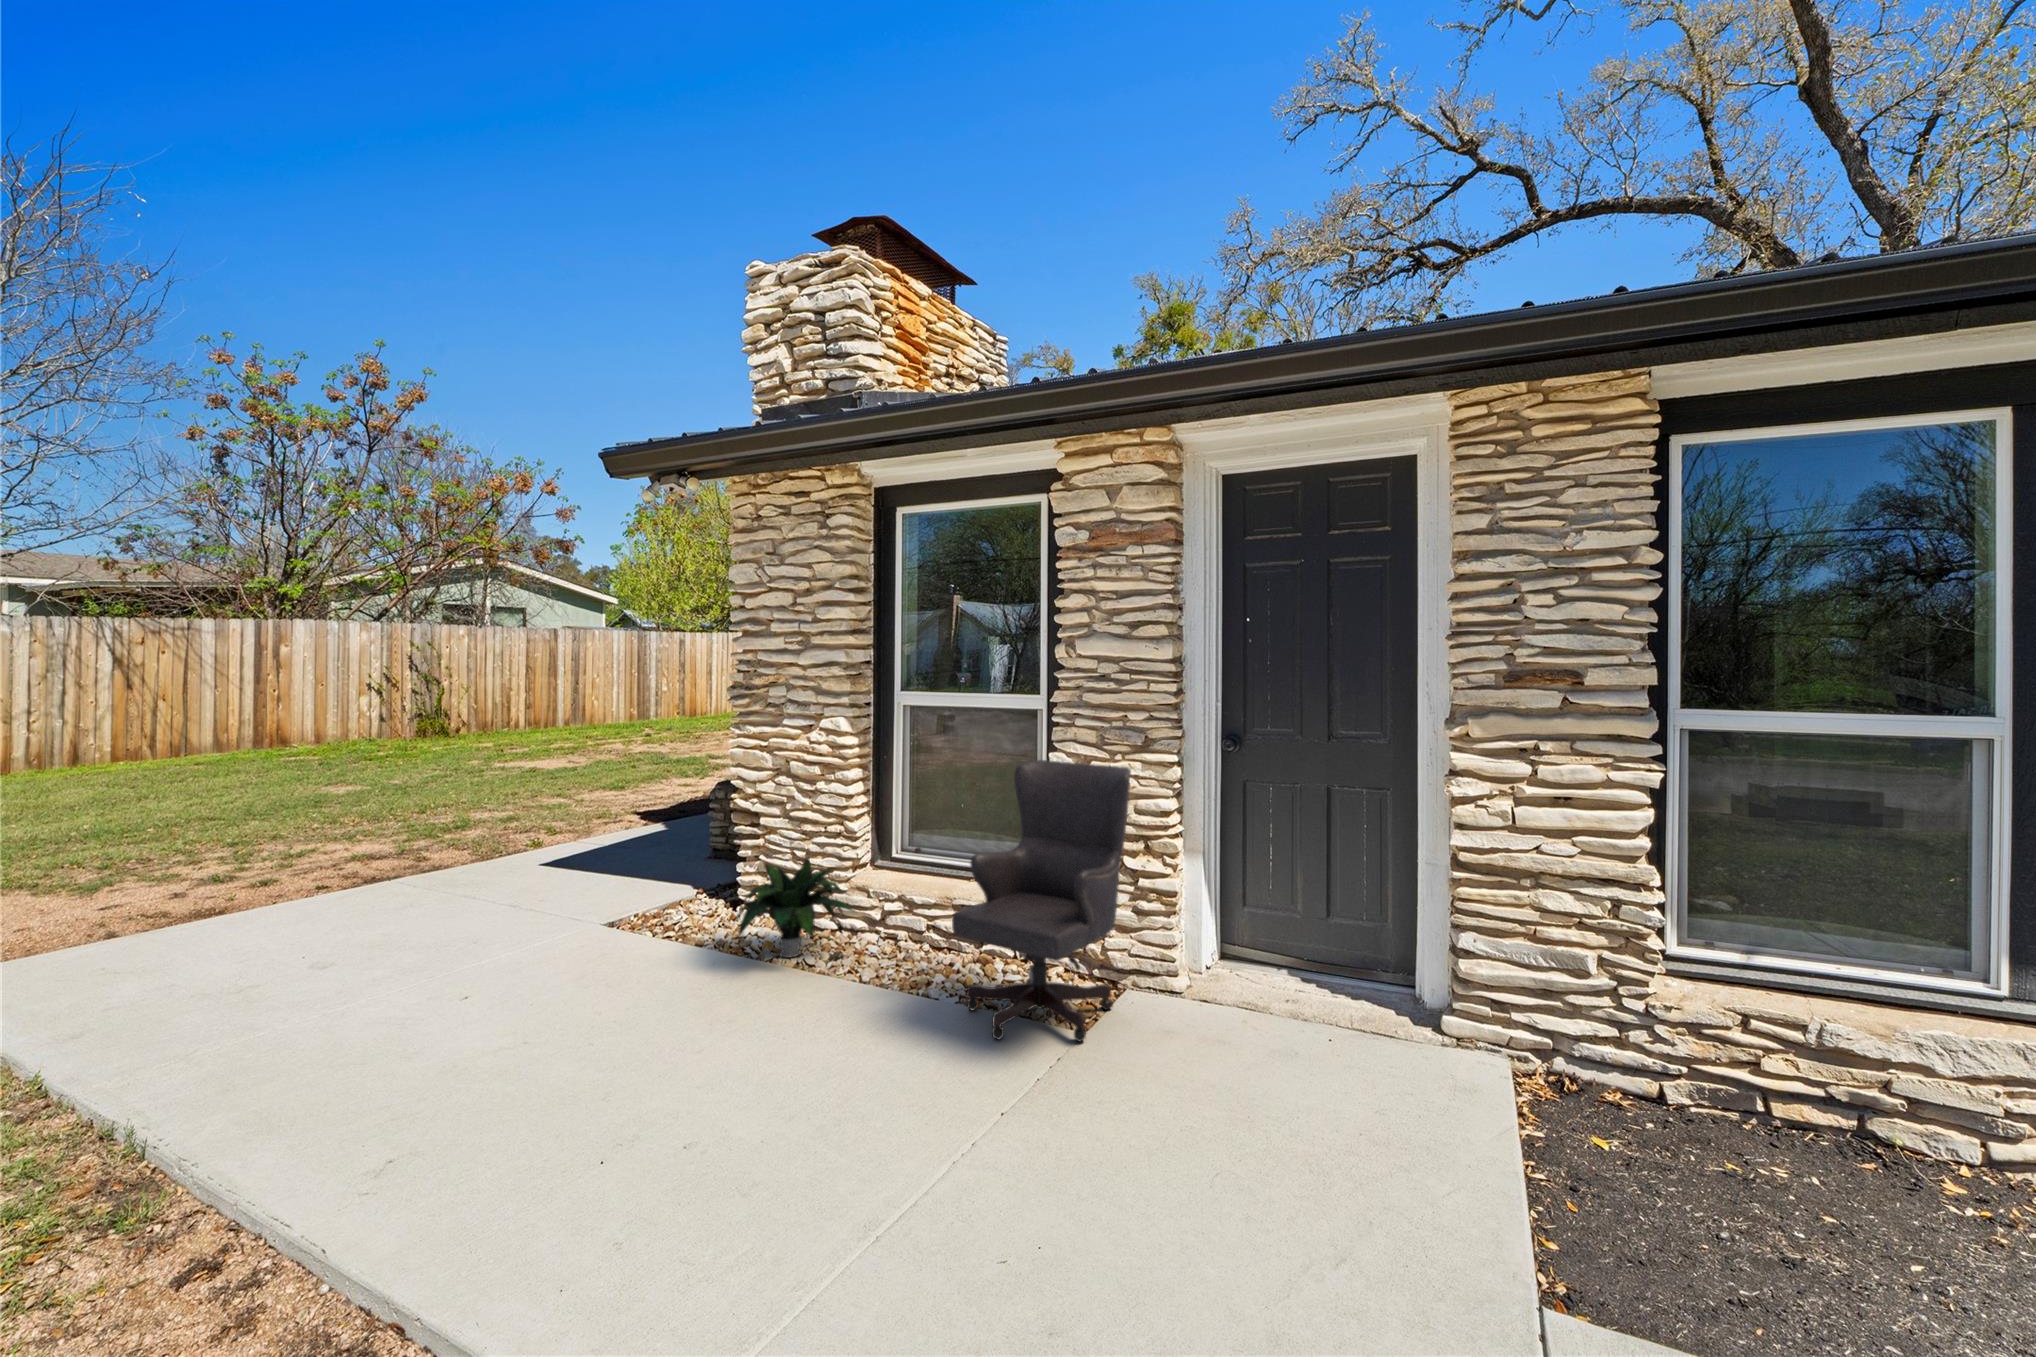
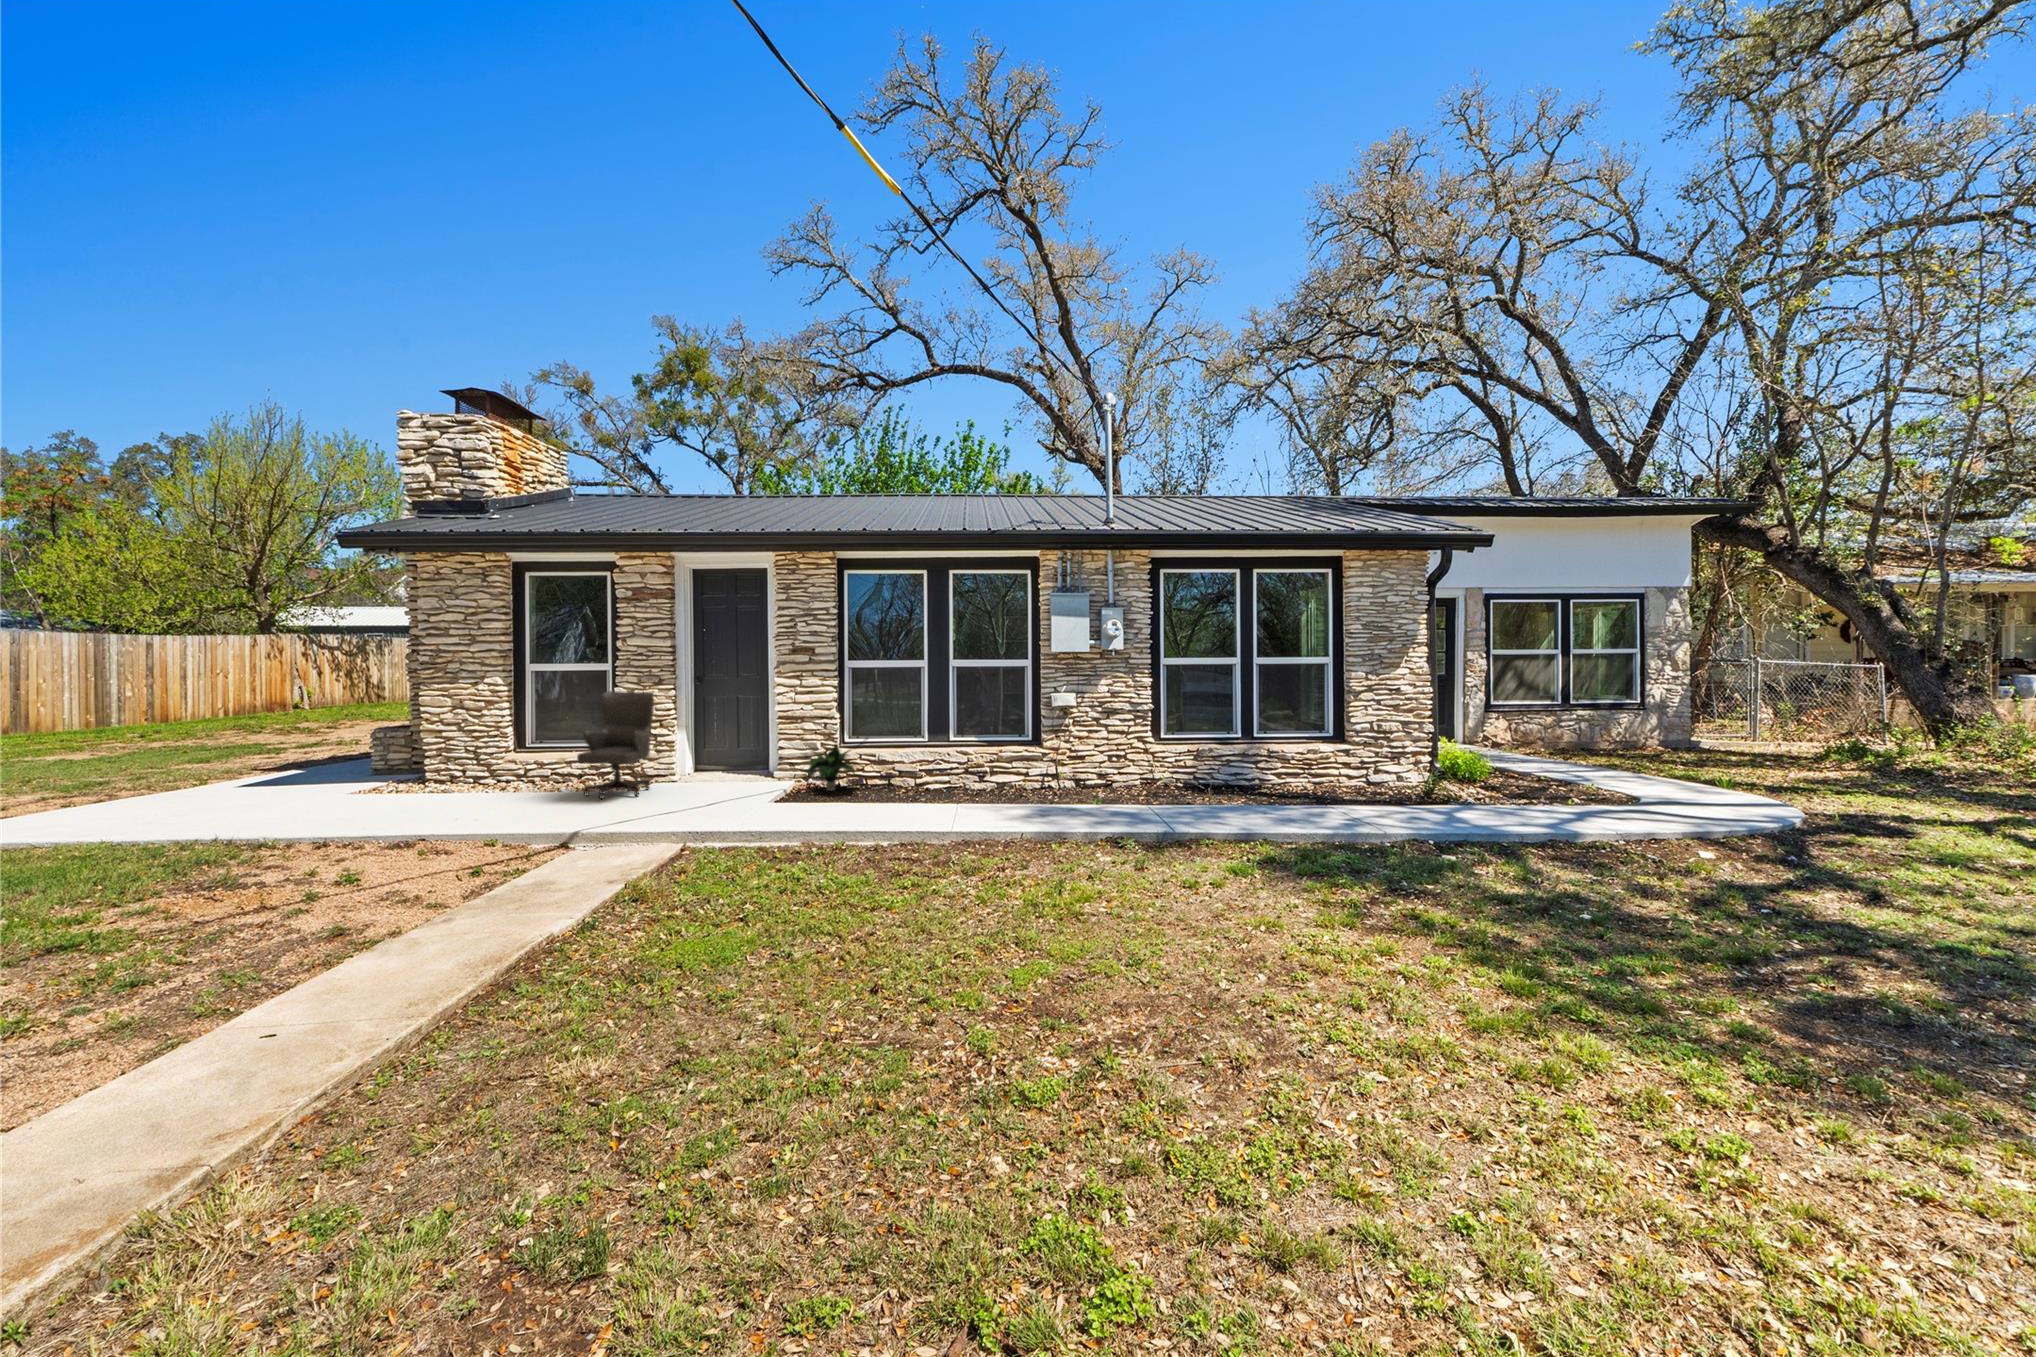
potted plant: present [732,857,854,958] -> present [806,744,855,791]

